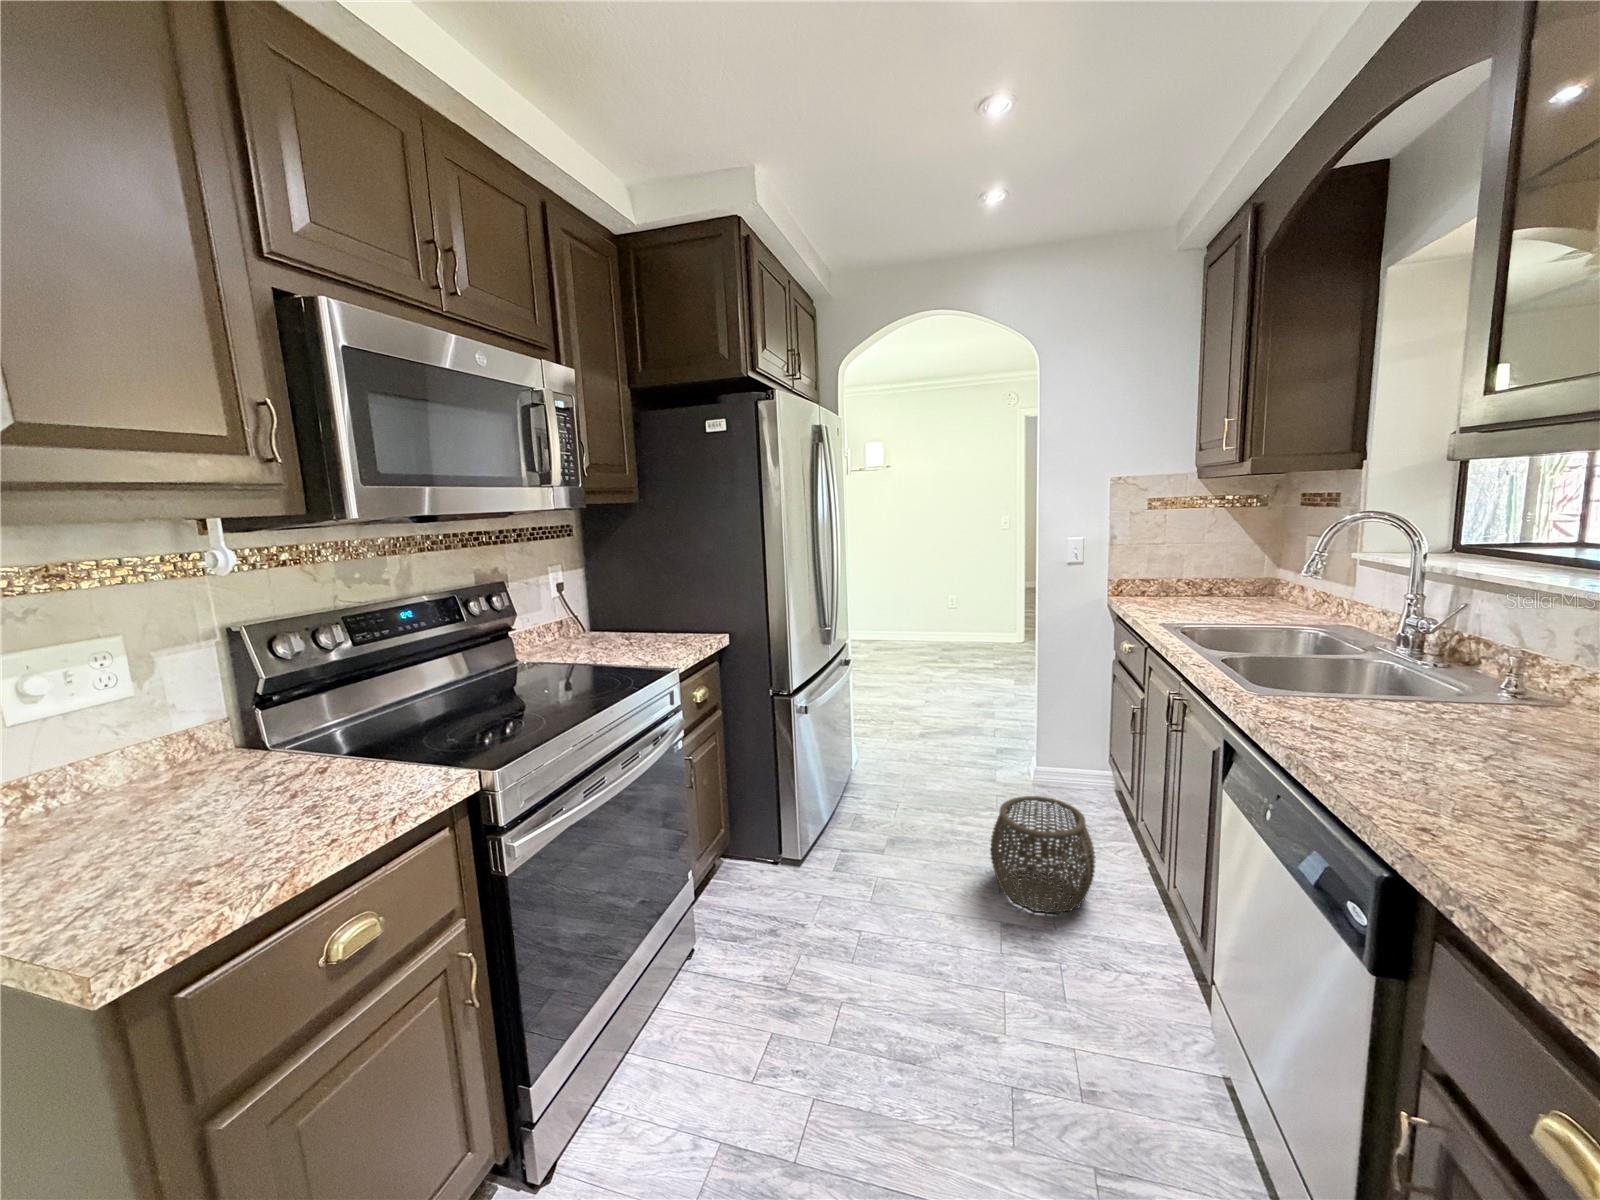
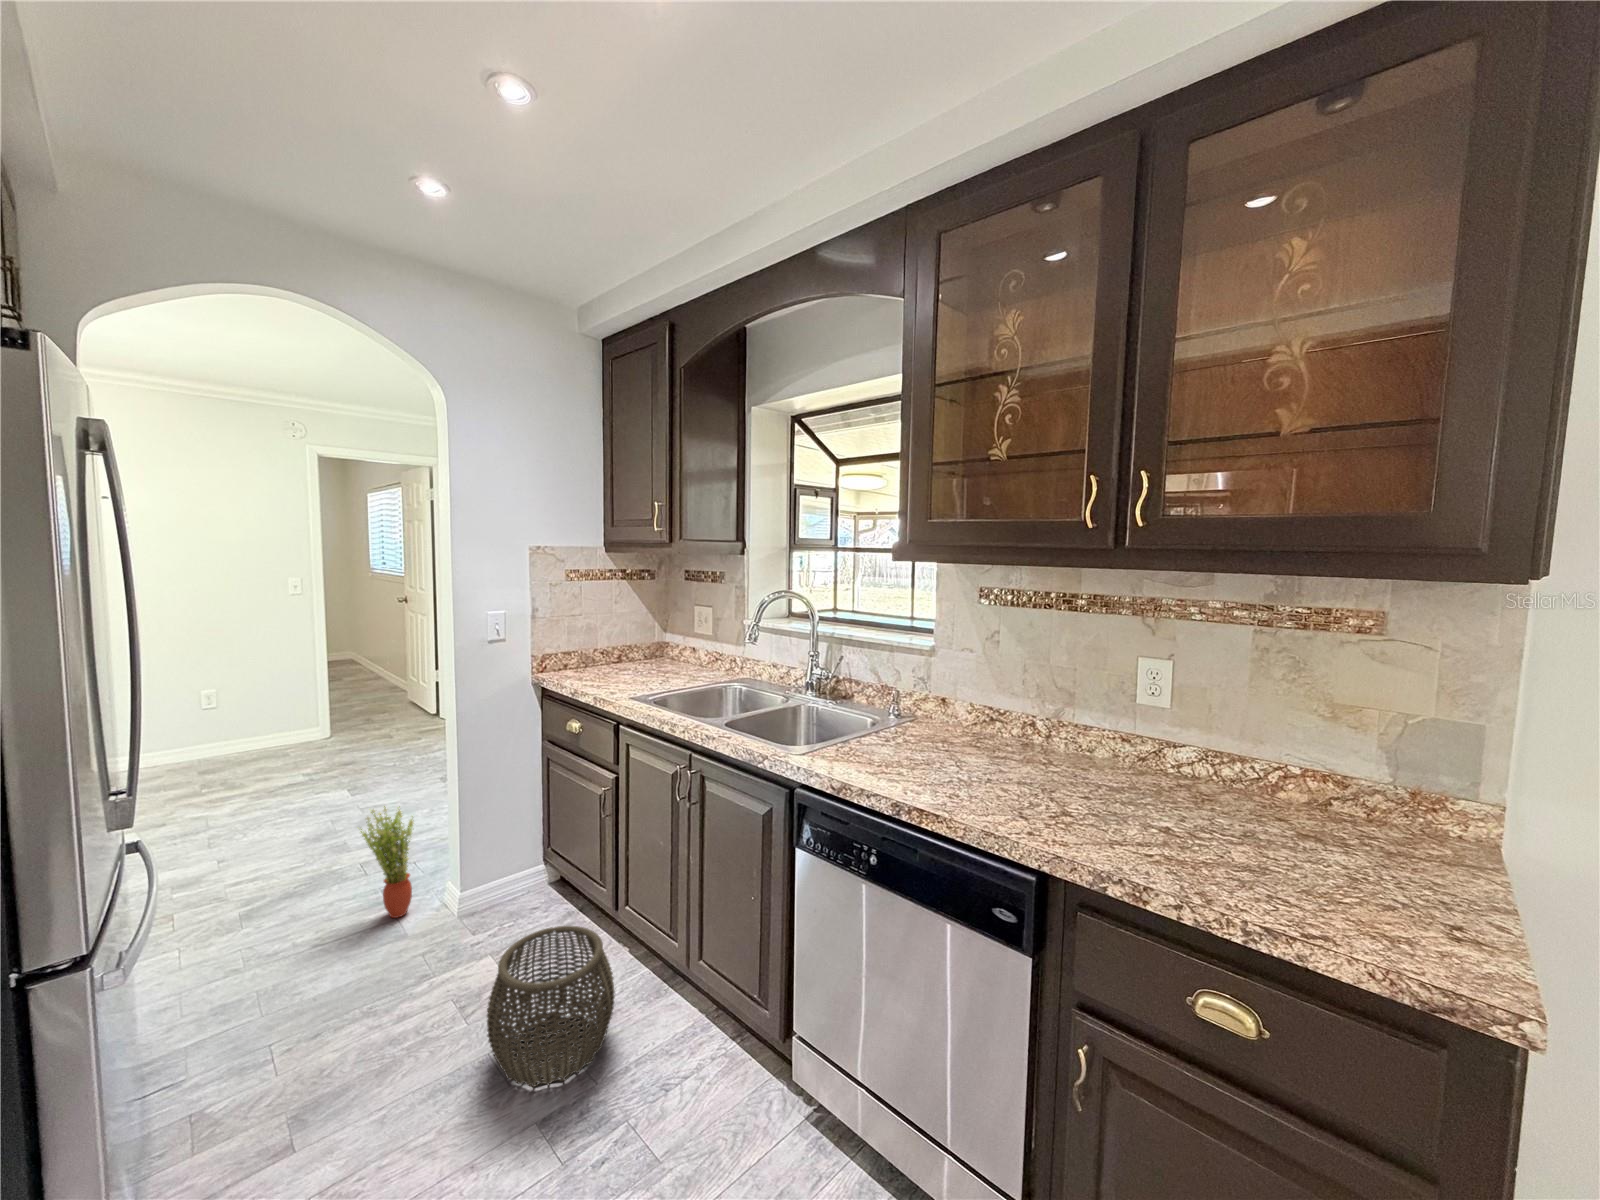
potted plant: none [976,683,1014,768] -> present [361,806,414,918]

